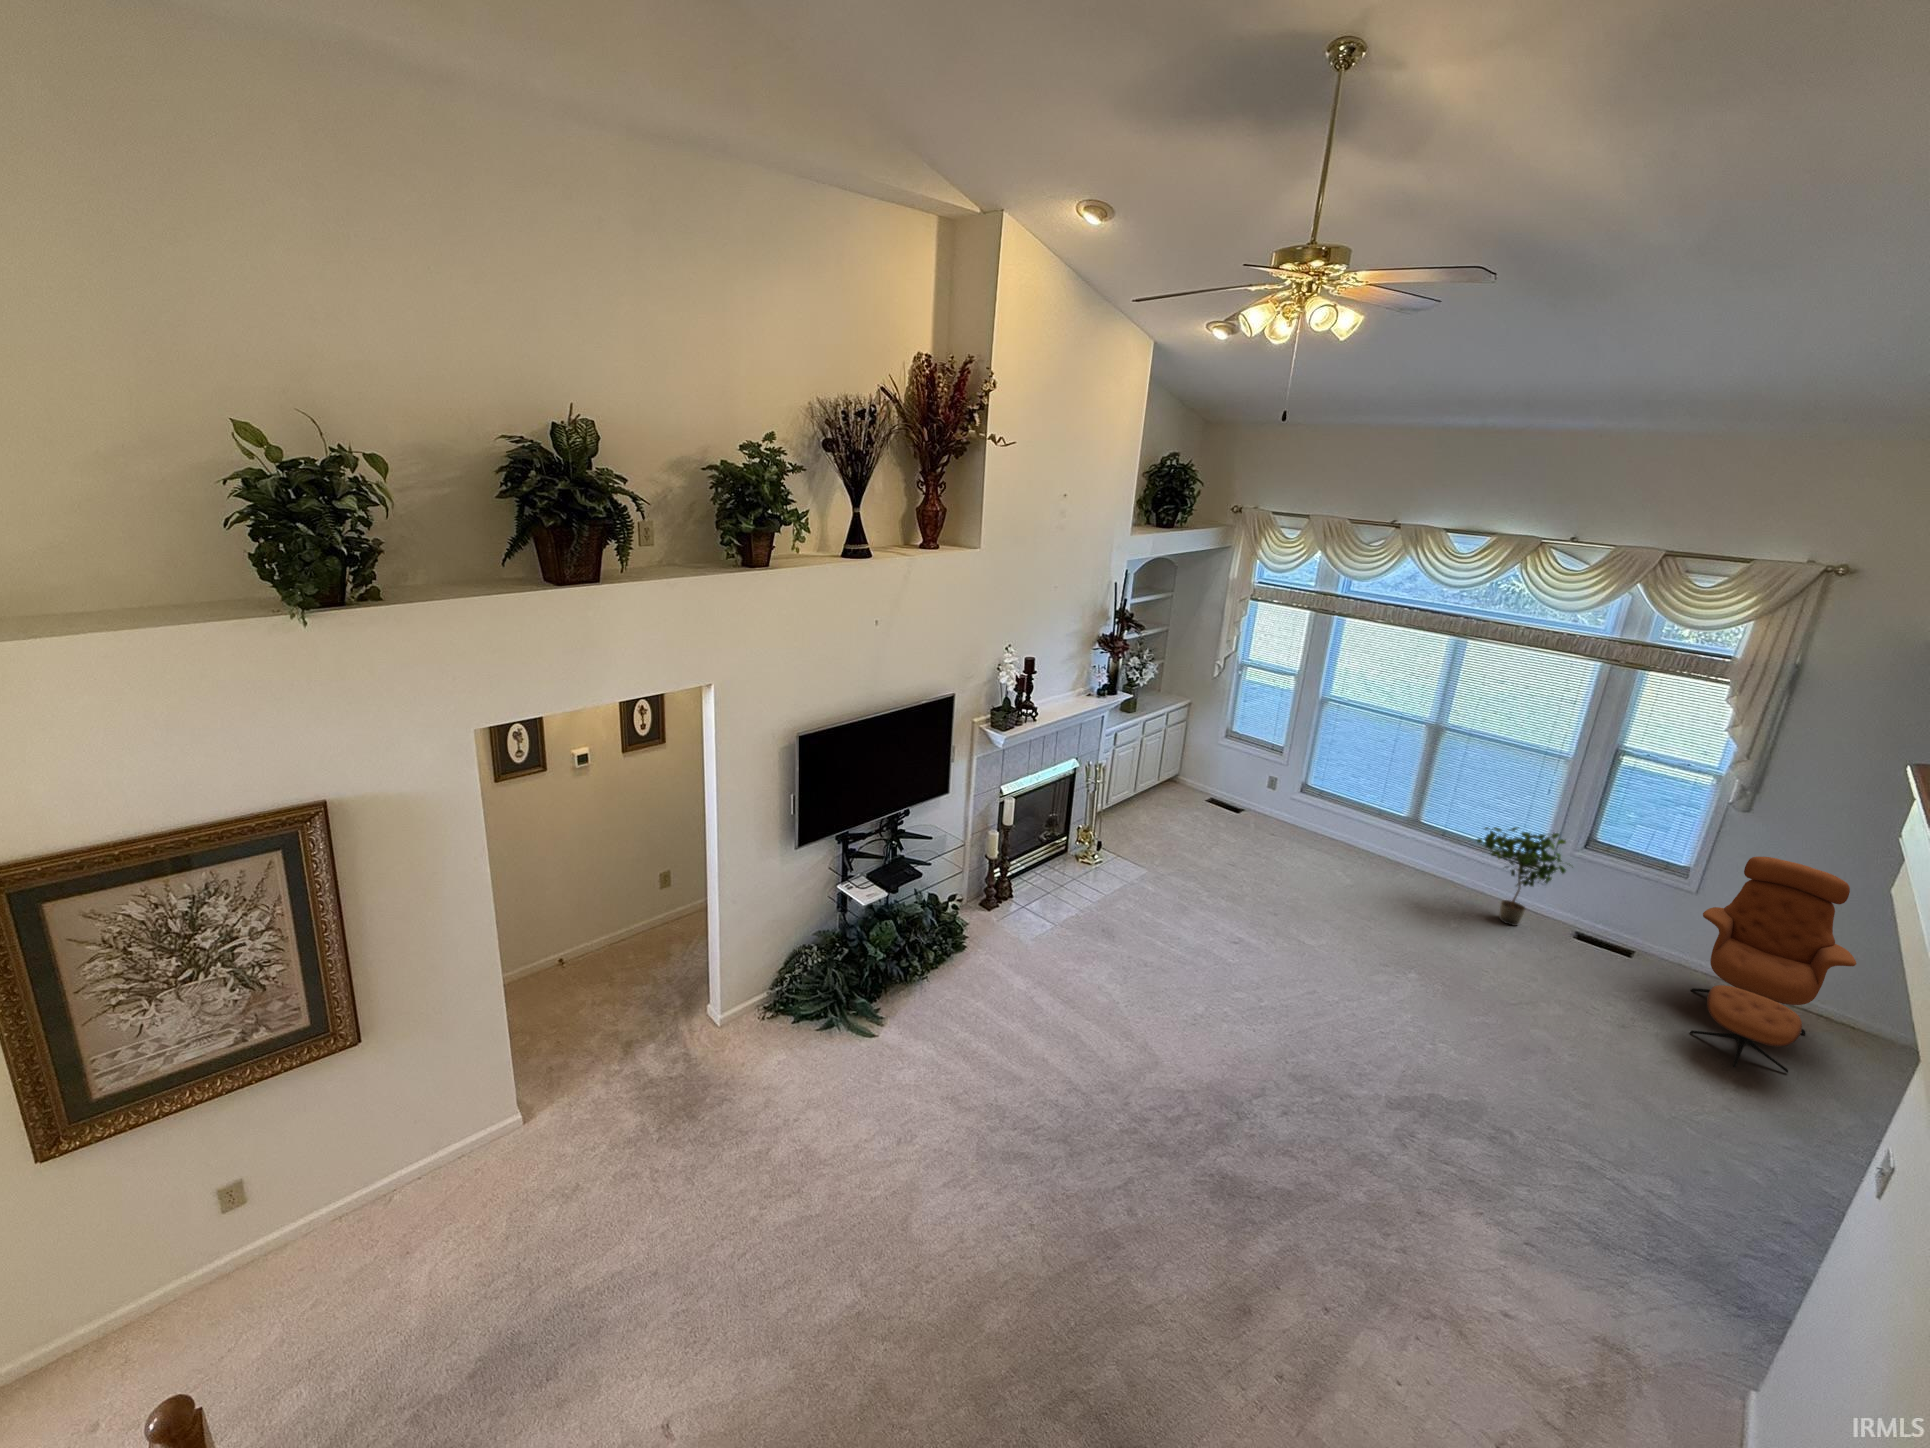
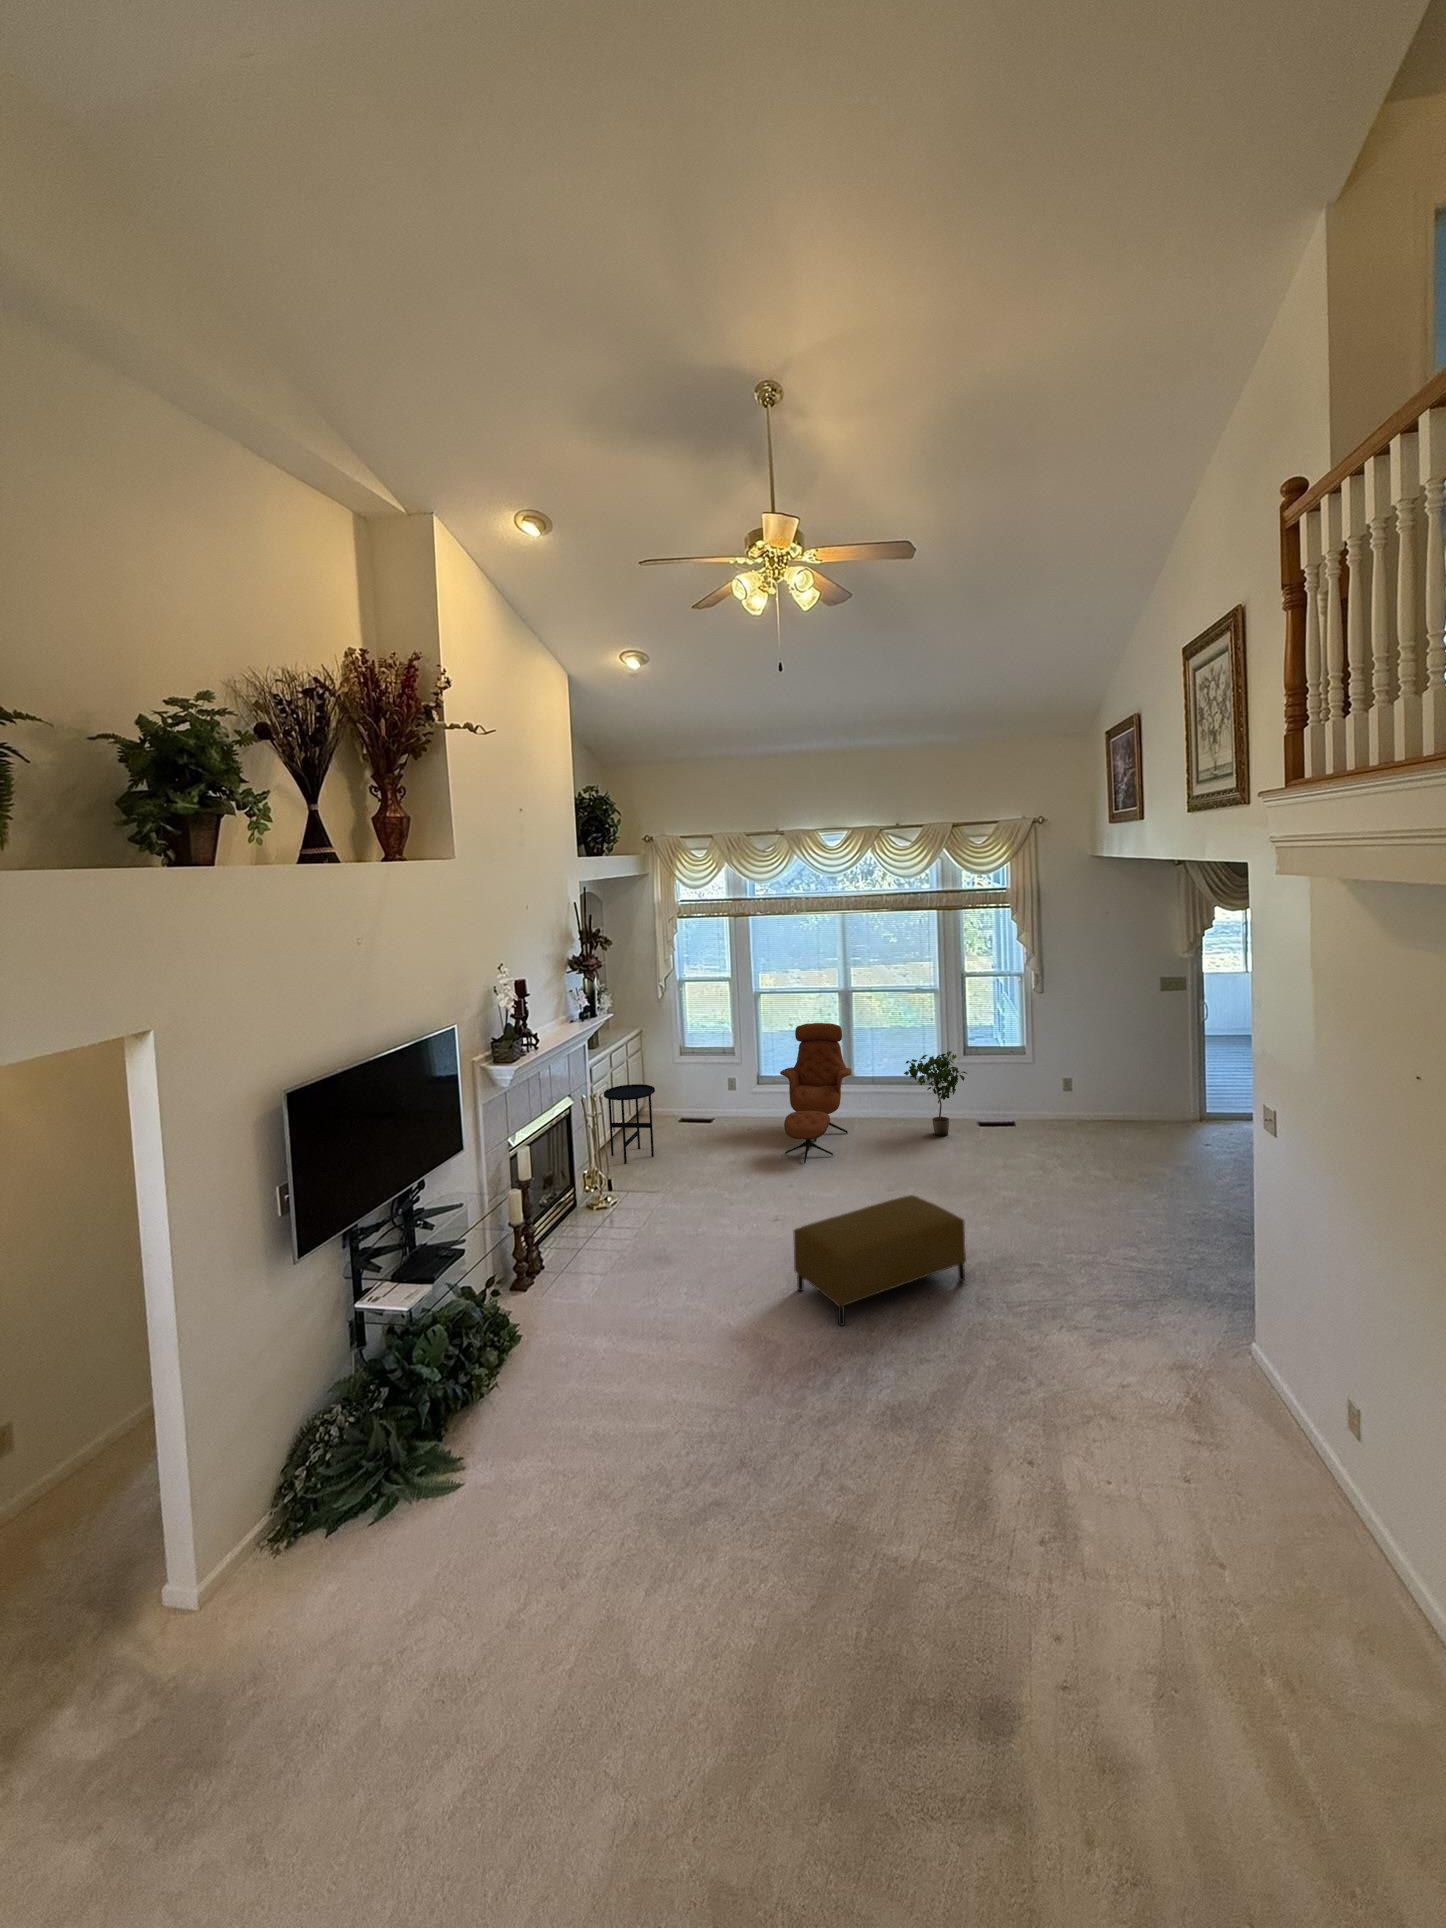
side table: none [1125,754,1177,828] -> present [604,1084,655,1164]
lounge chair: present [1690,857,1856,1073] -> present [780,1023,852,1163]
ottoman: none [1213,965,1420,1098] -> present [794,1195,966,1326]

